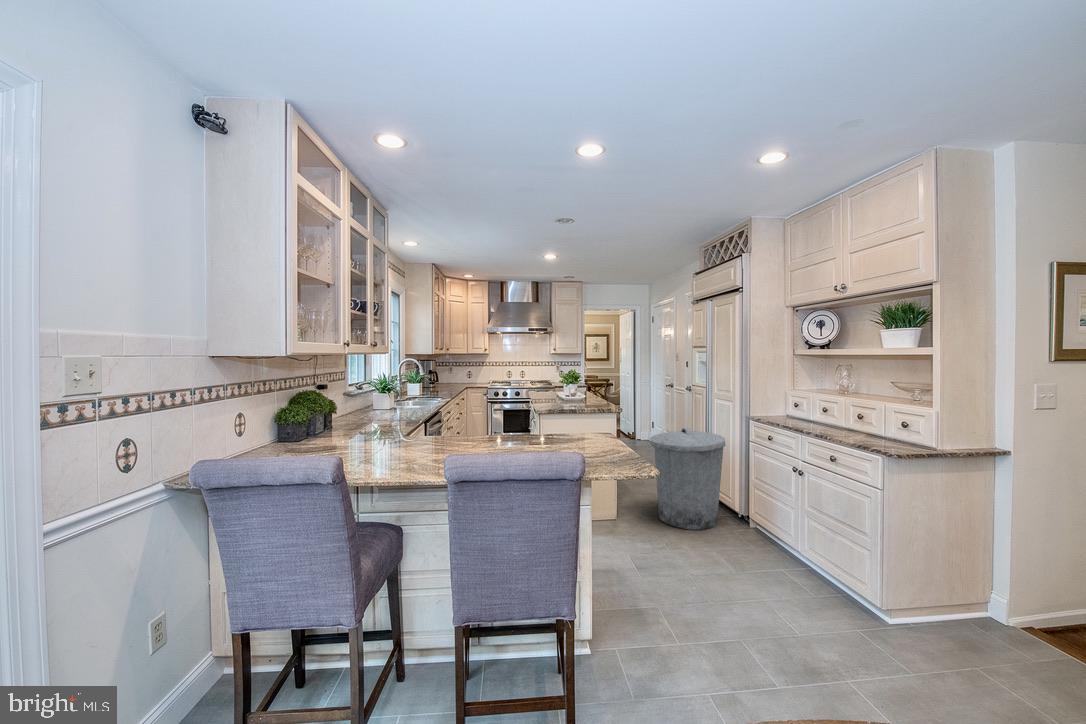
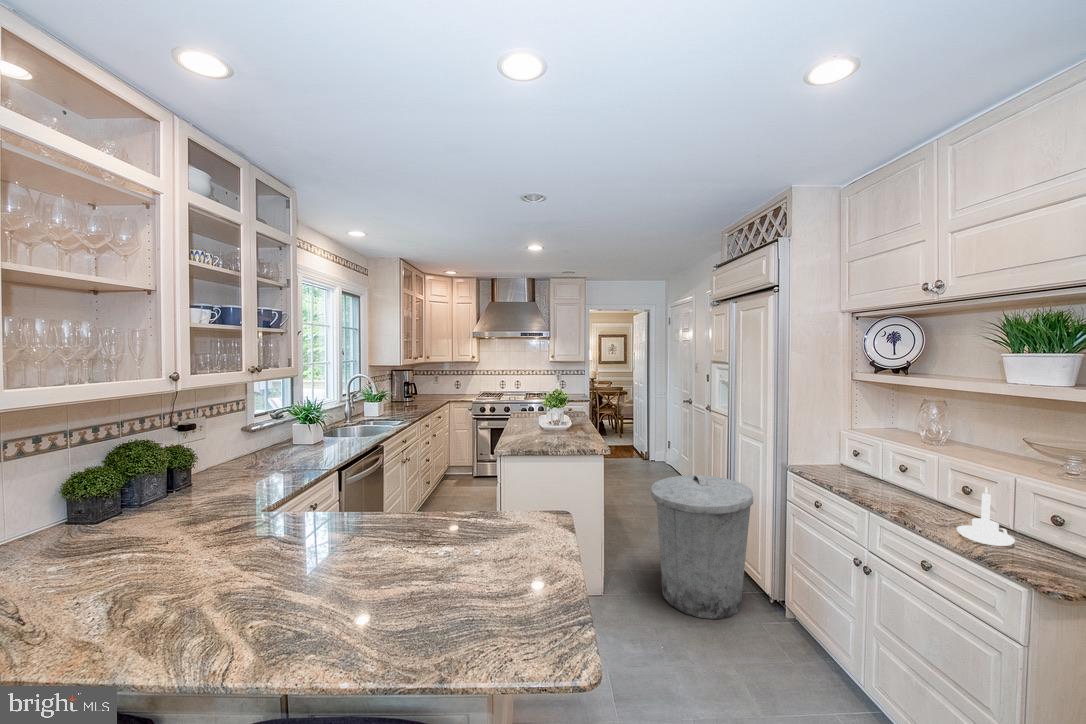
candle holder: none [850,408,882,442] -> present [957,486,1015,546]

